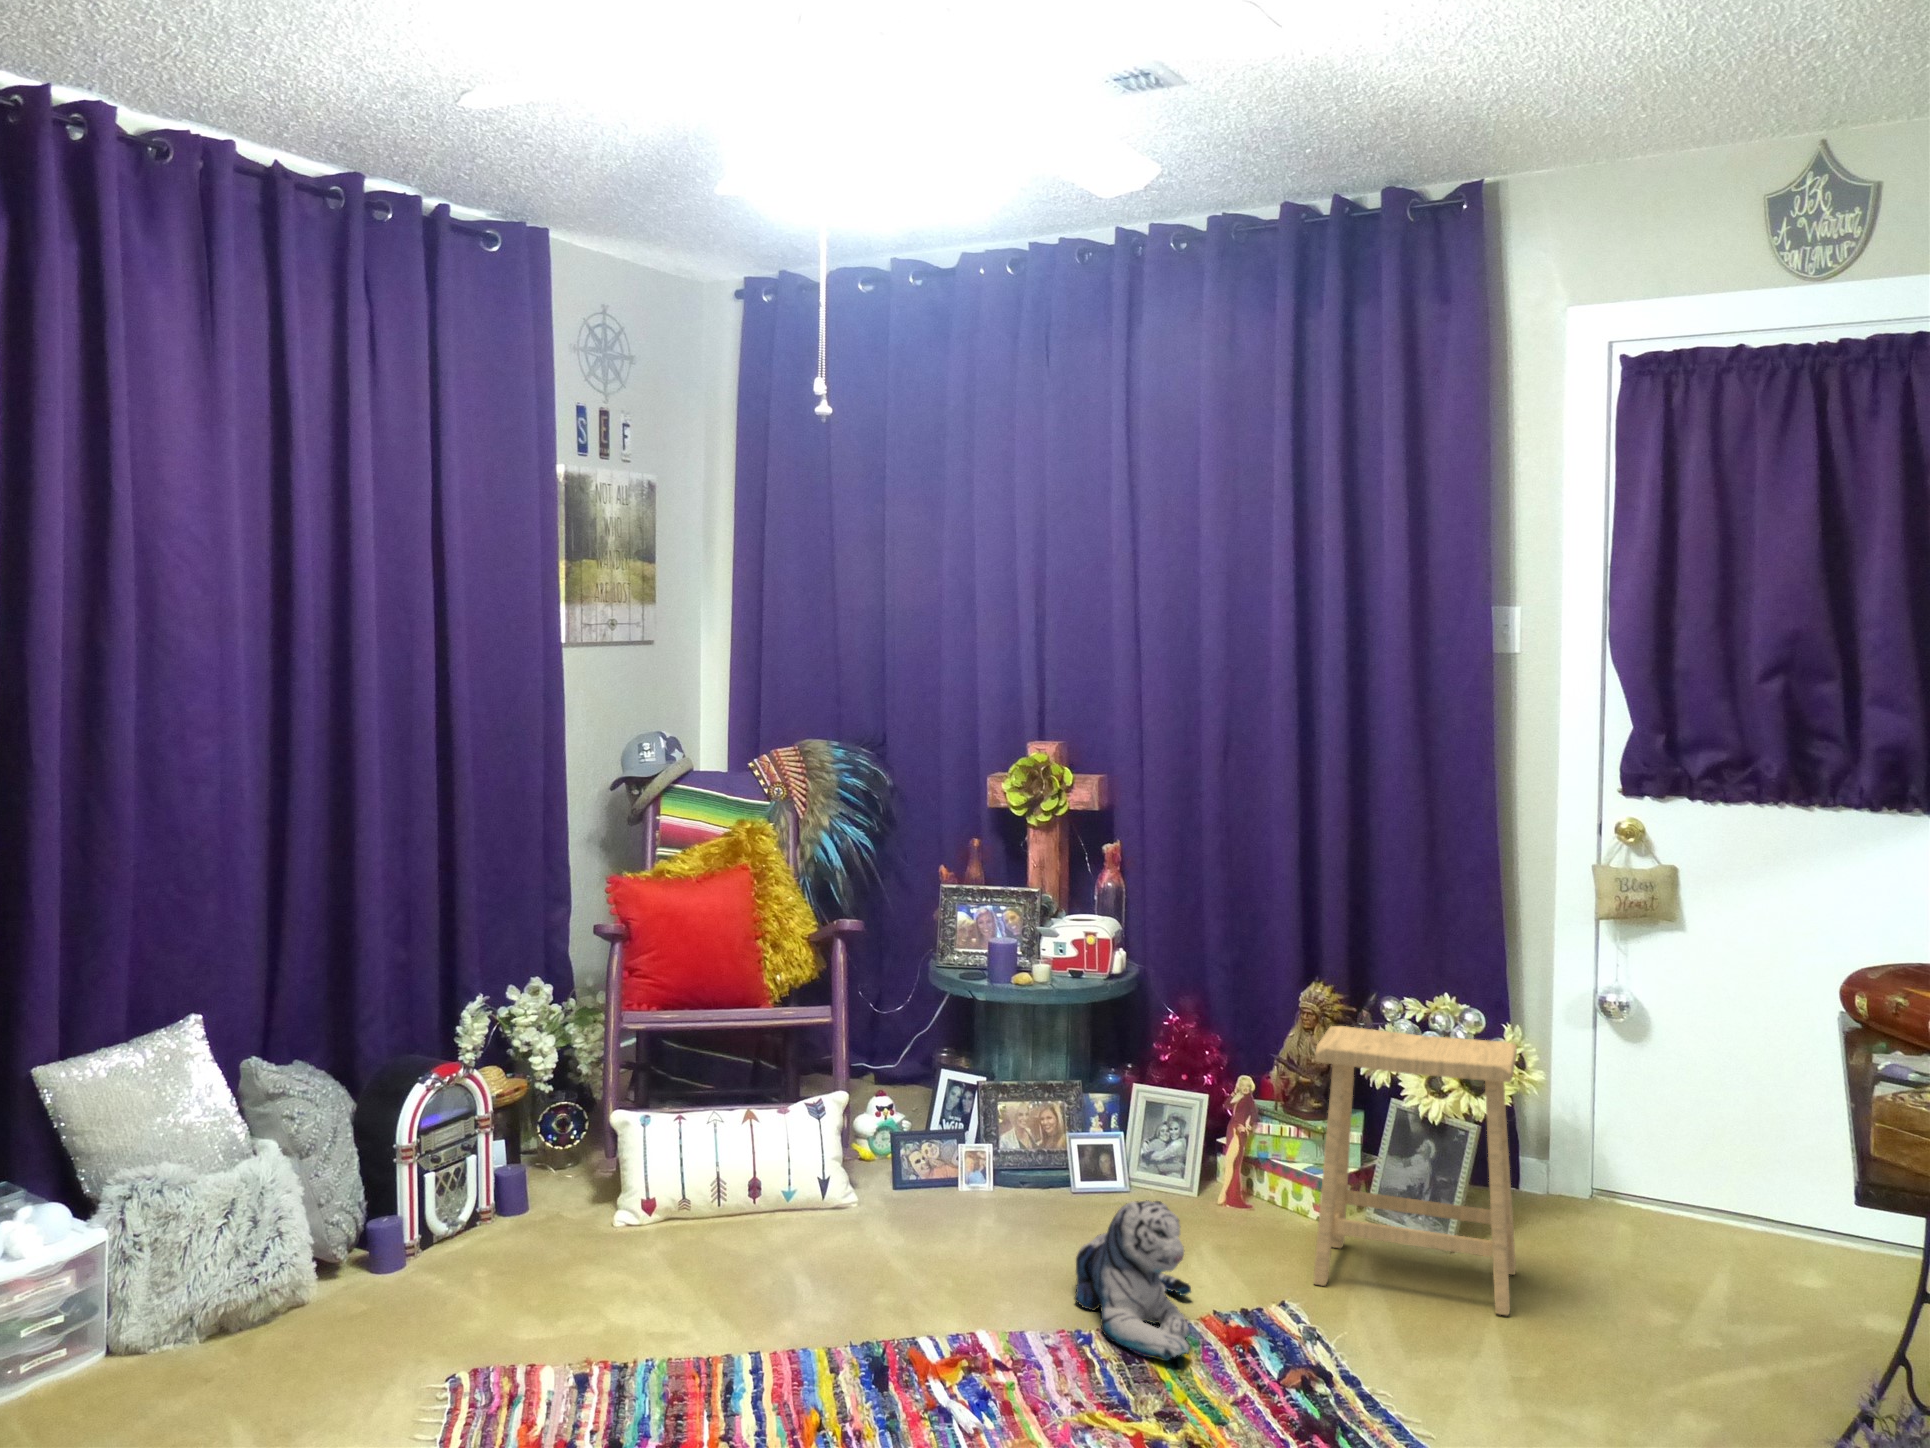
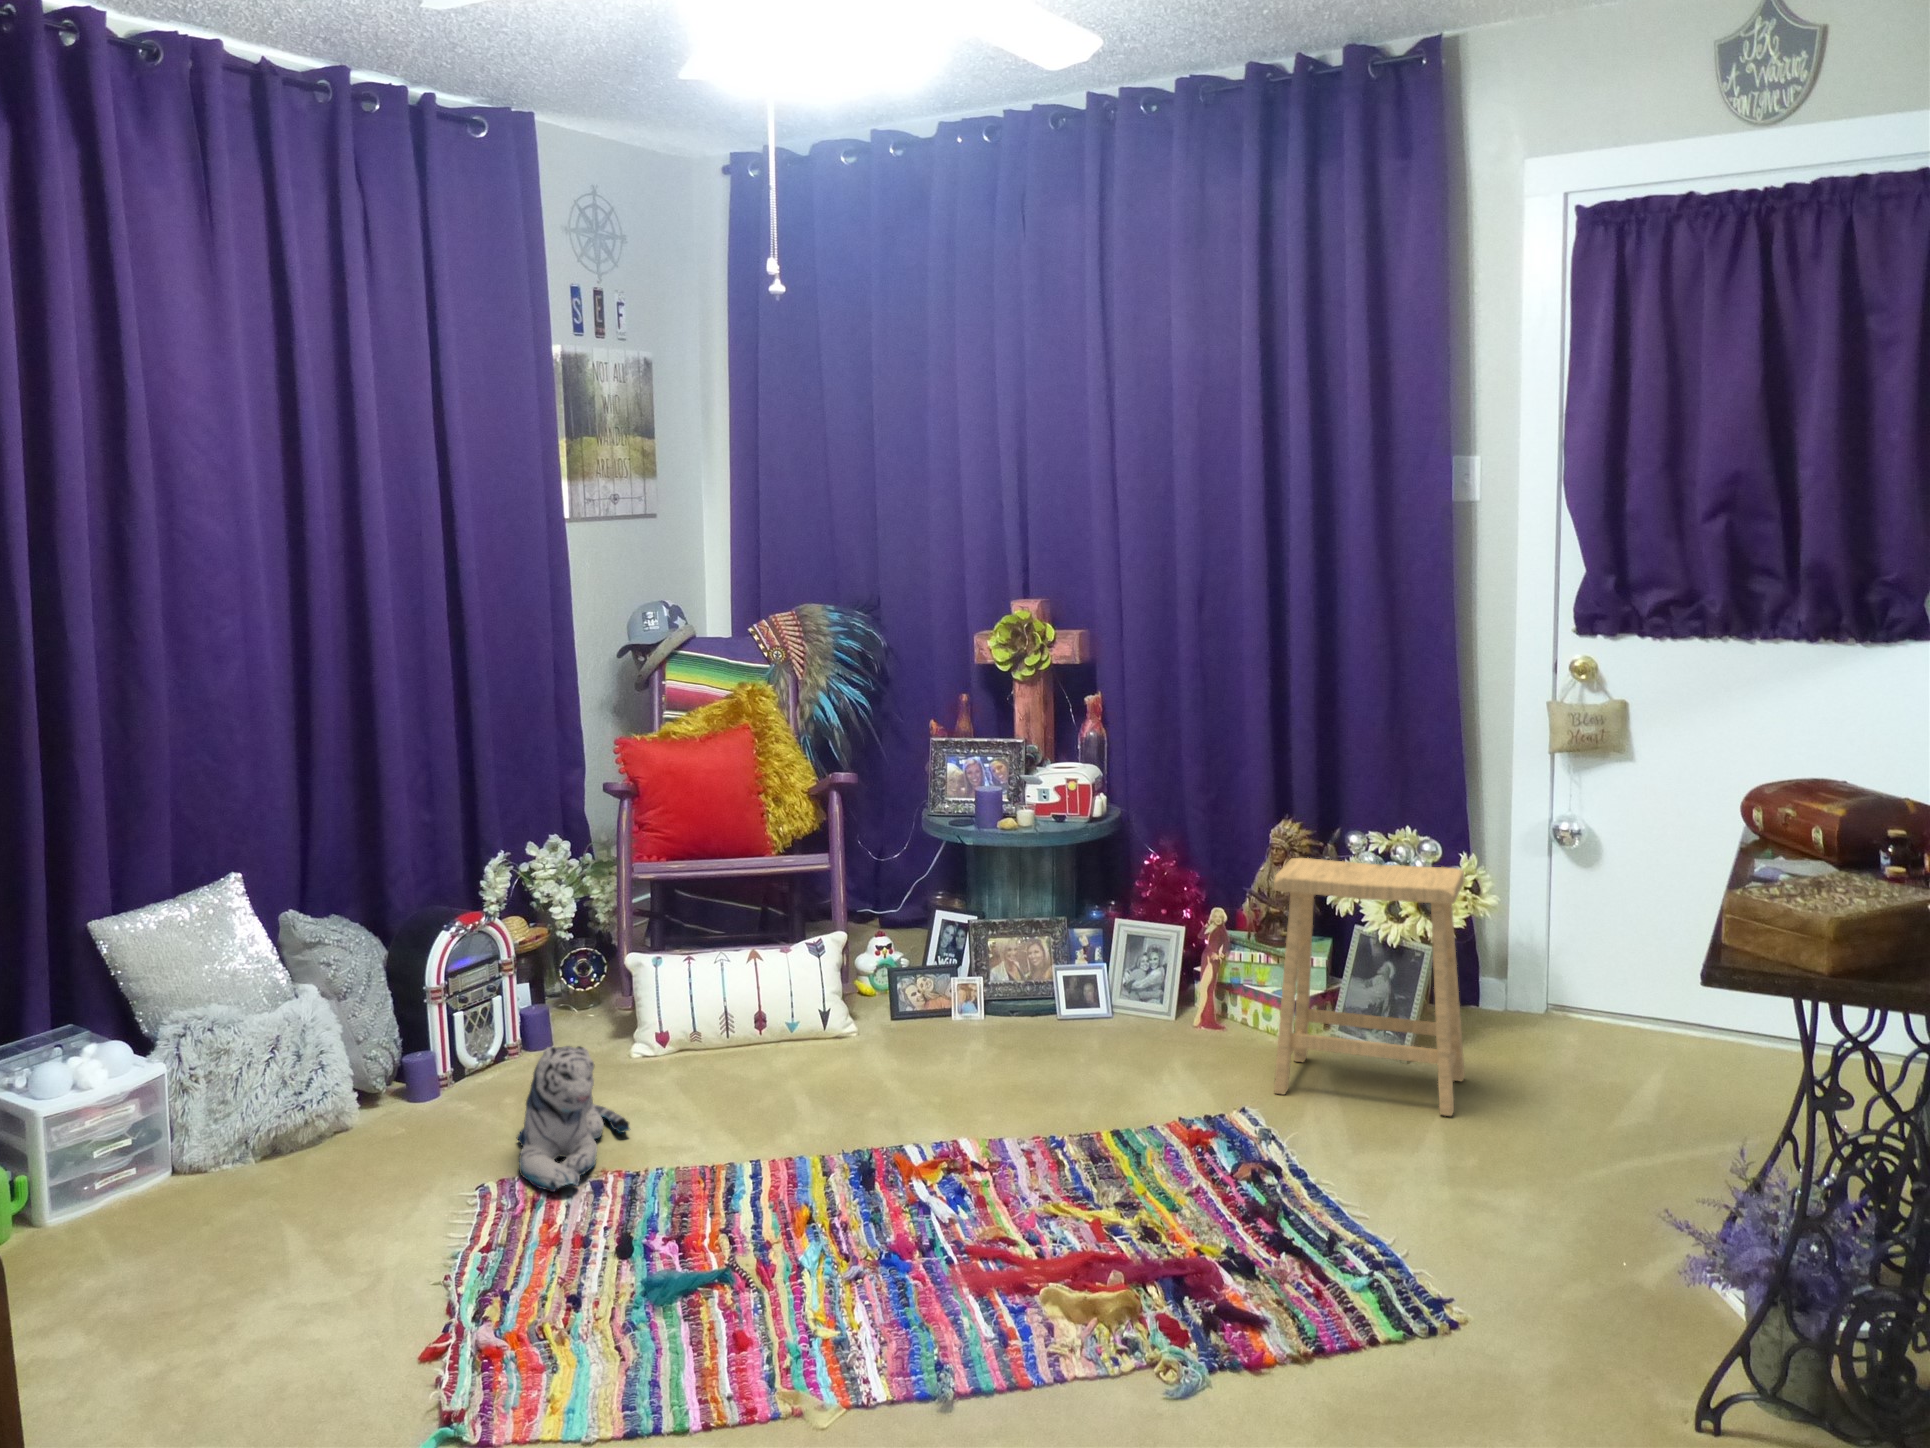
plush toy: present [1074,1200,1191,1361] -> present [517,1046,629,1192]

